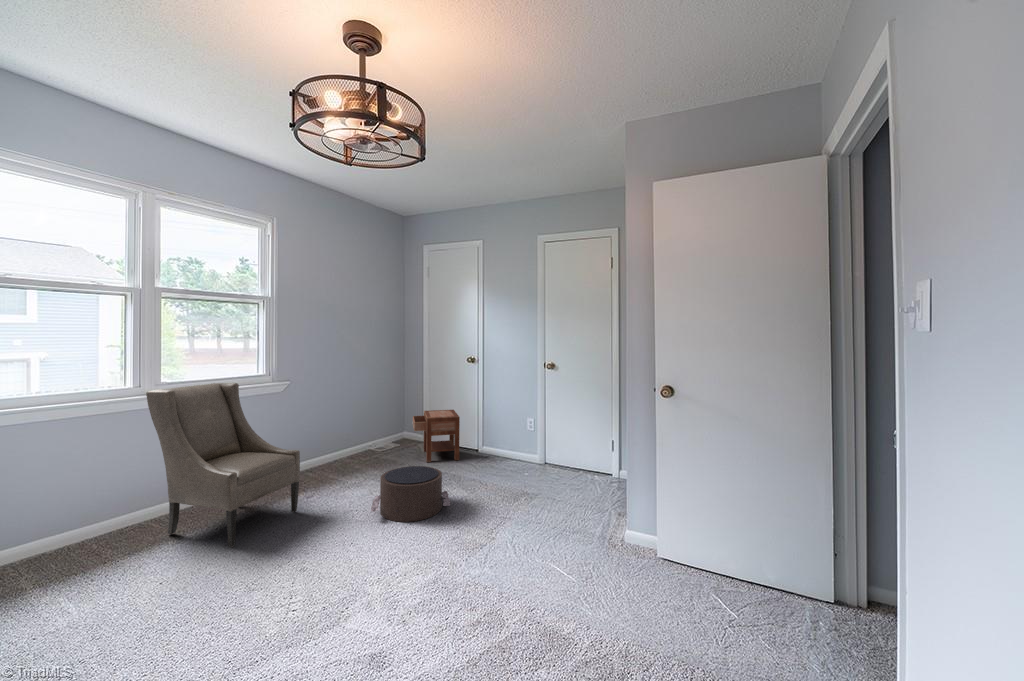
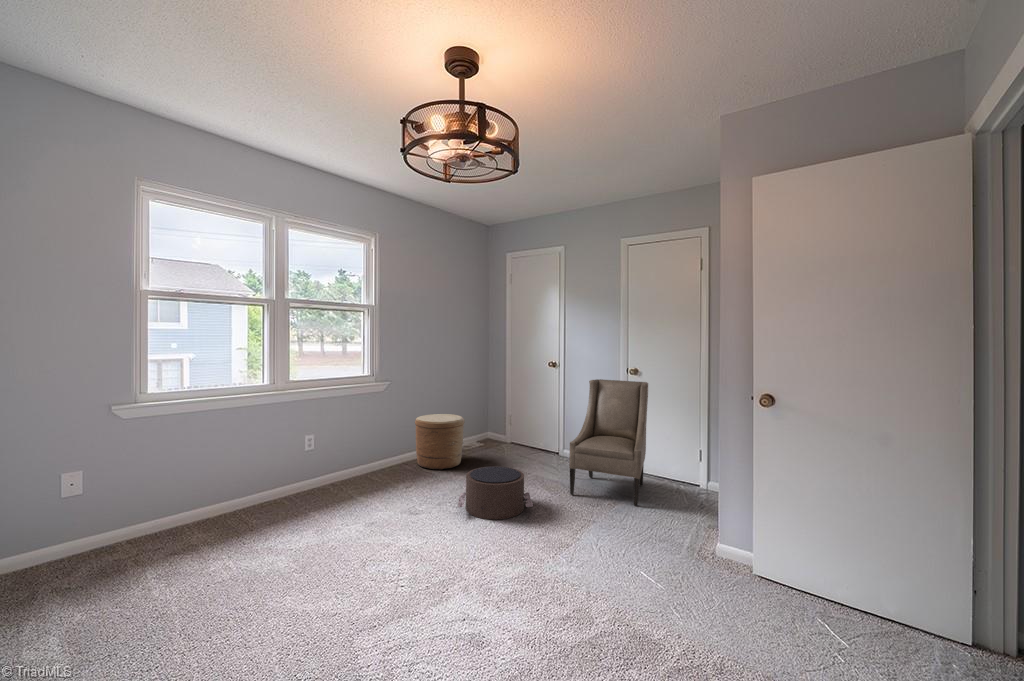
armchair: present [146,383,300,547] -> present [569,379,648,506]
nightstand: present [412,410,460,462] -> none [492,413,539,464]
woven basket: none [328,414,382,472] -> present [415,414,465,470]

